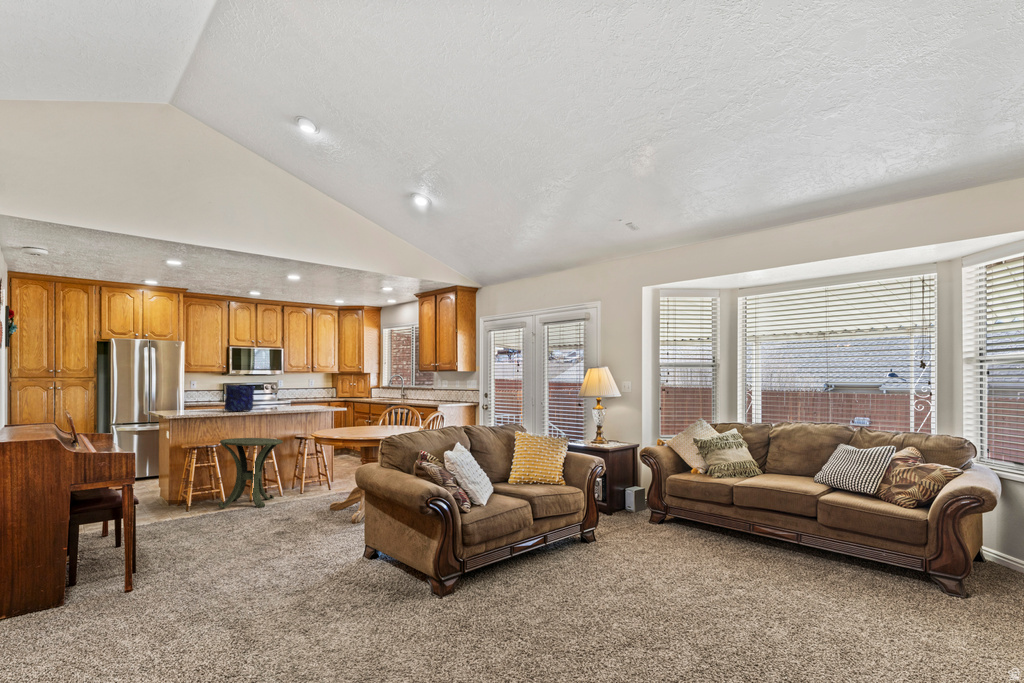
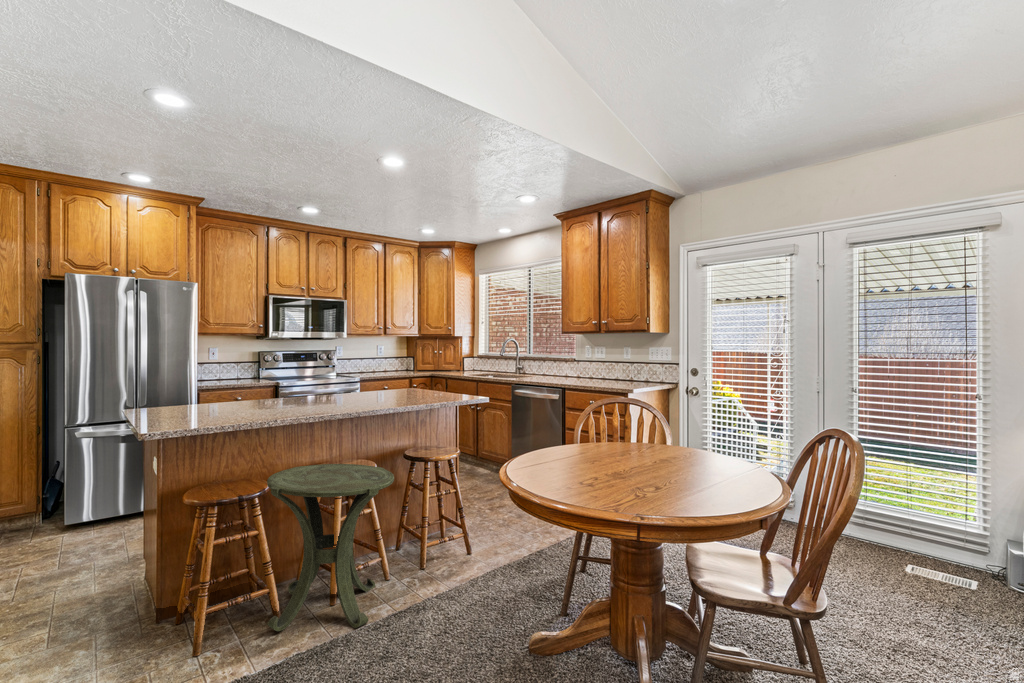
vase: present [224,384,255,412] -> none [268,355,321,406]

